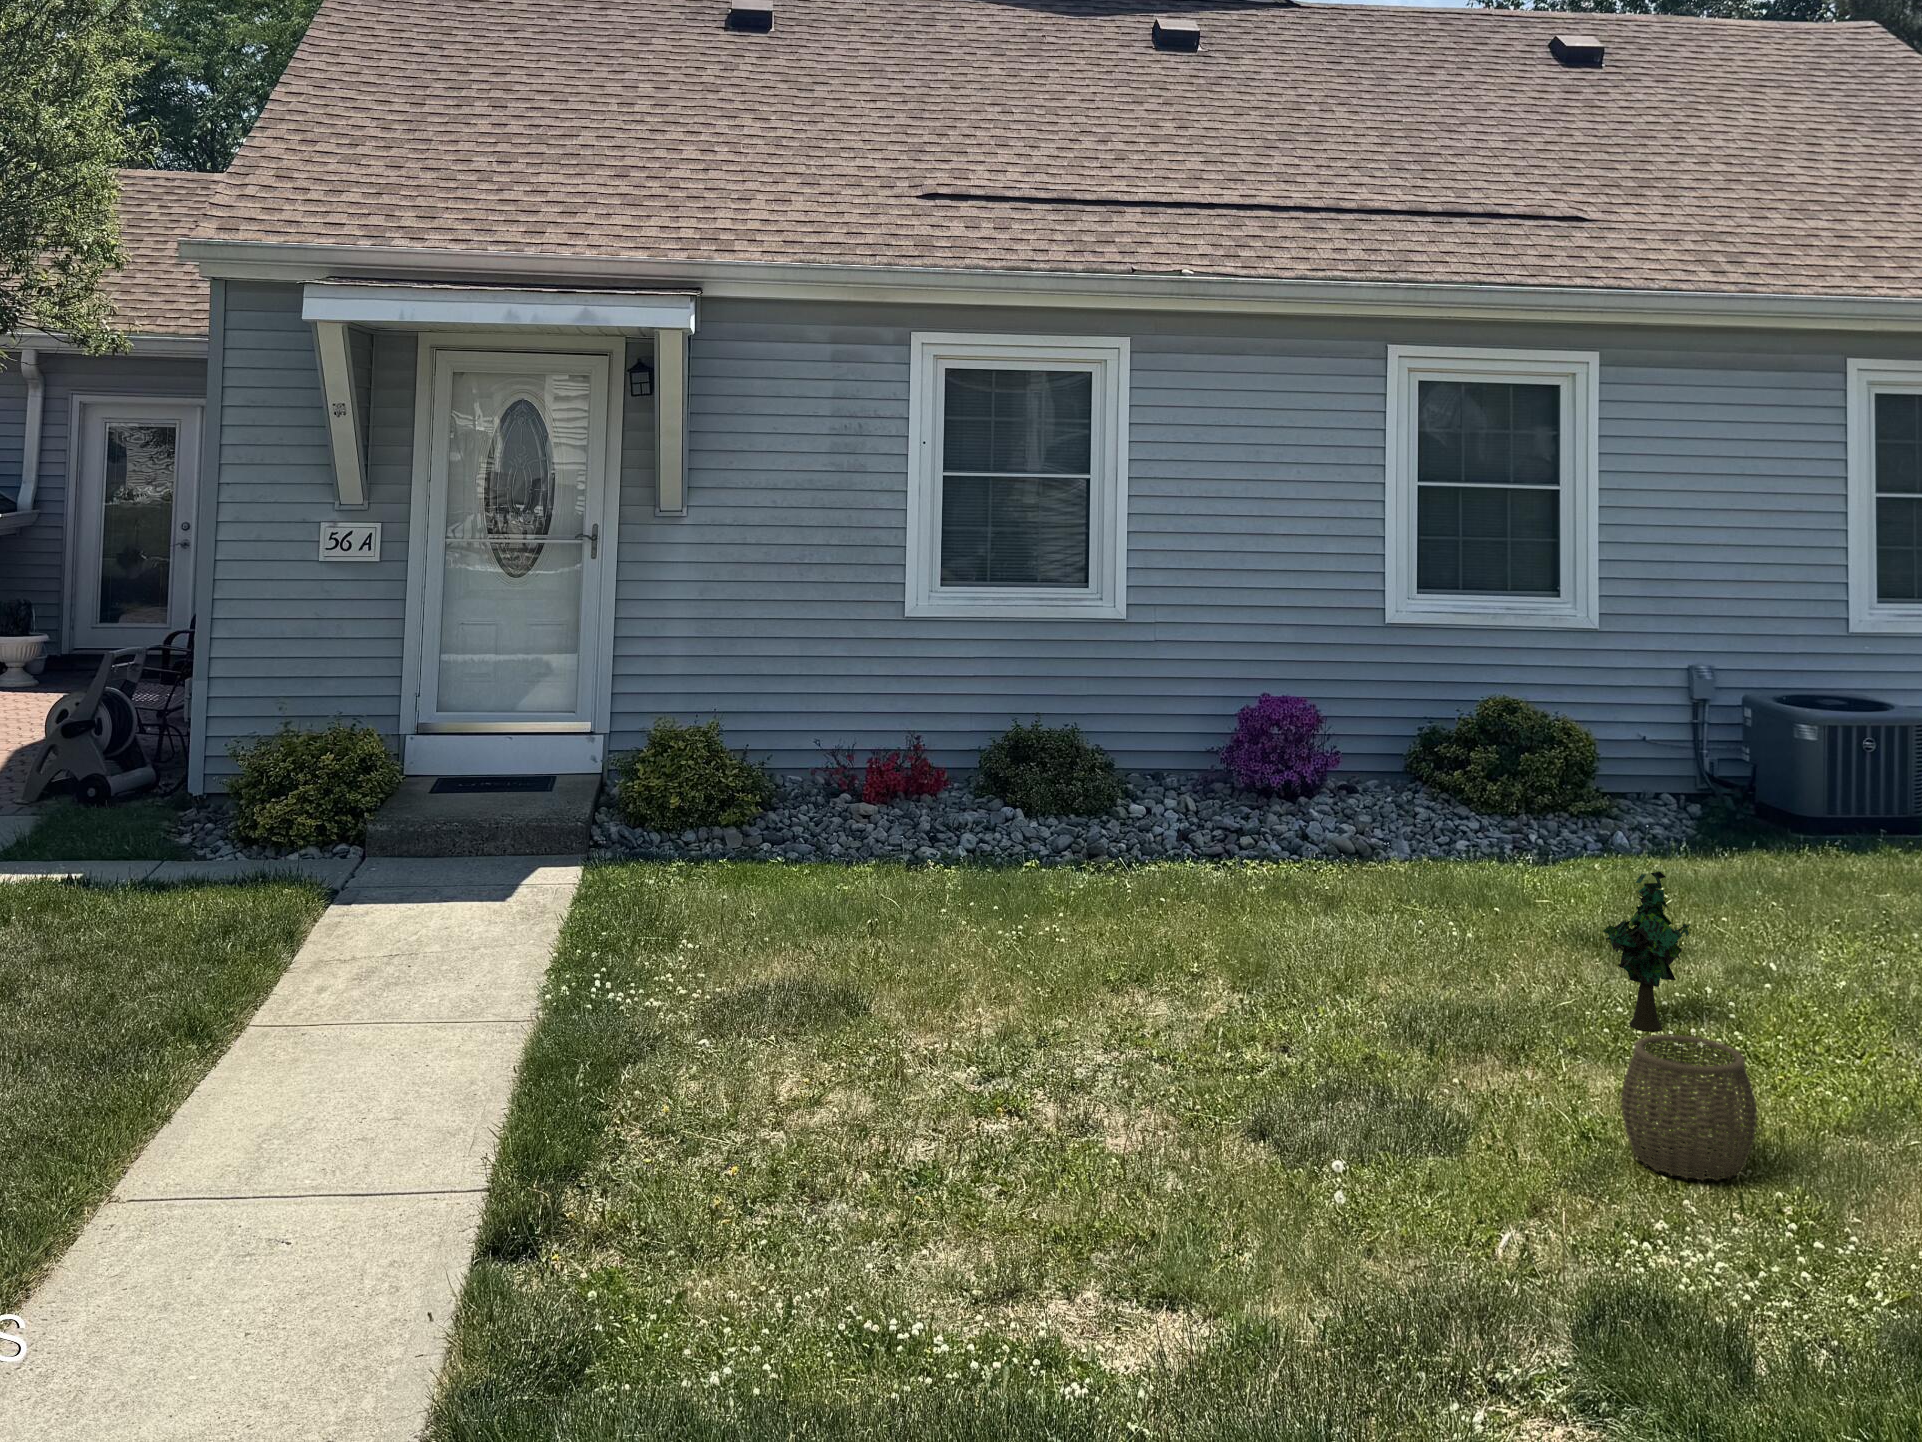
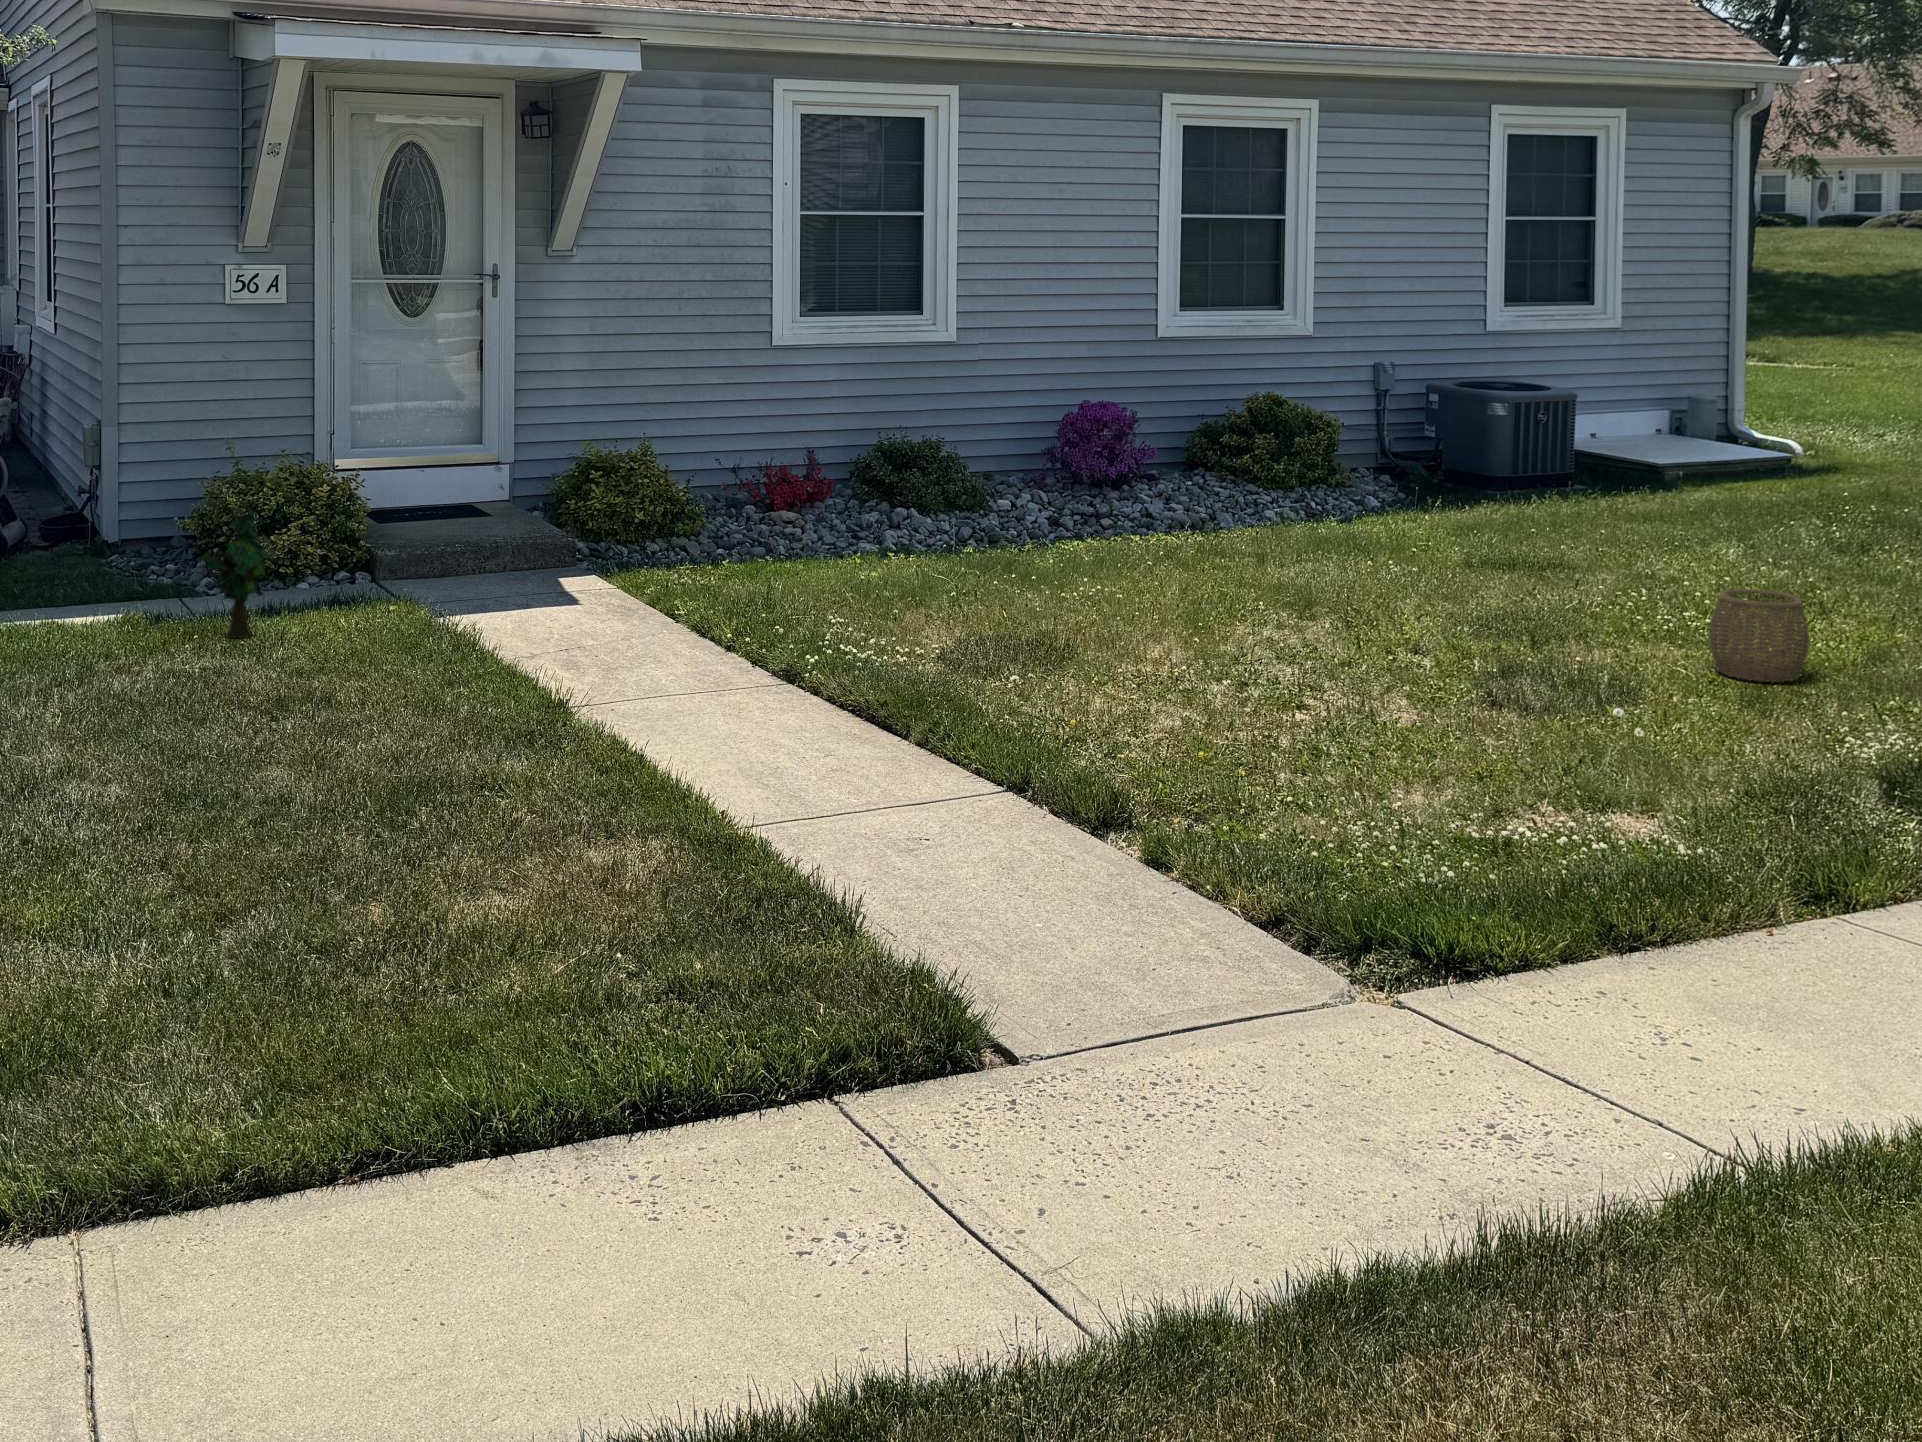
decorative plant: present [1603,871,1690,1031] -> present [201,506,276,638]

